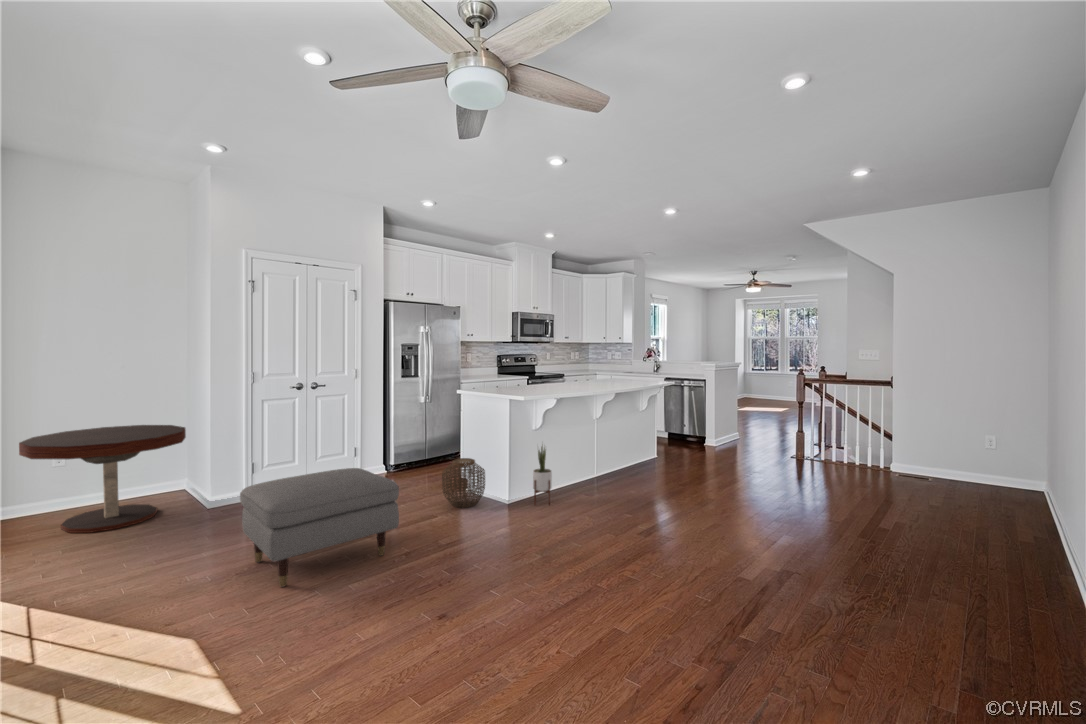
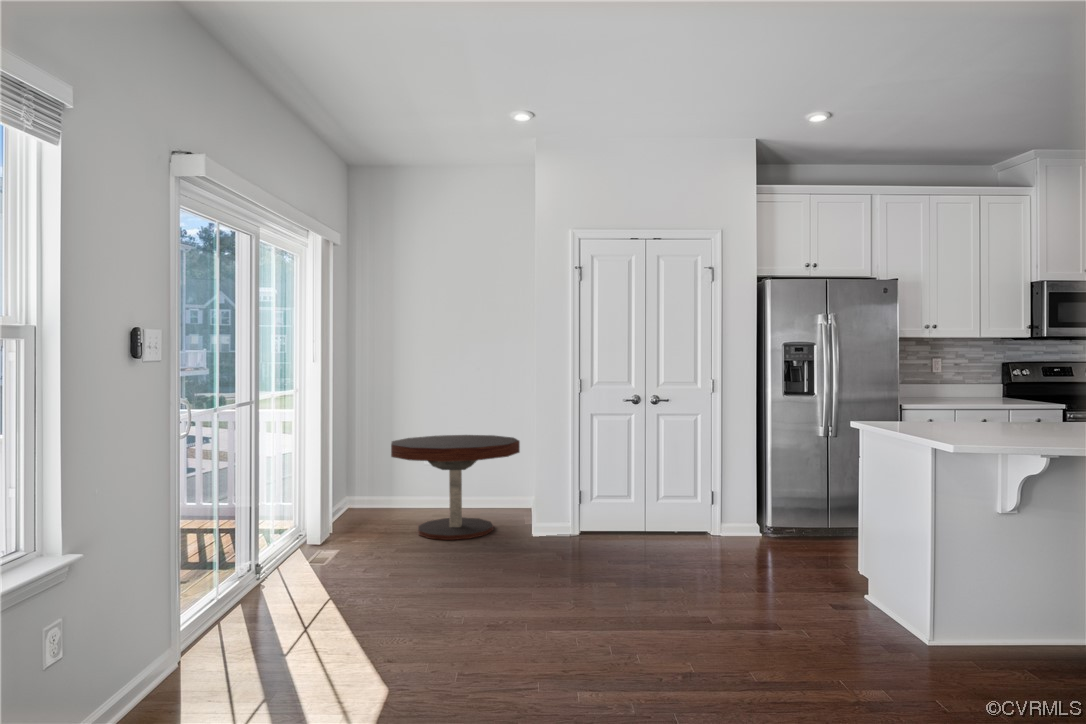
potted plant: present [533,444,552,505] -> none [994,522,1044,667]
woven basket: present [442,458,485,508] -> none [803,530,888,622]
ottoman: present [240,468,399,587] -> none [484,511,675,657]

